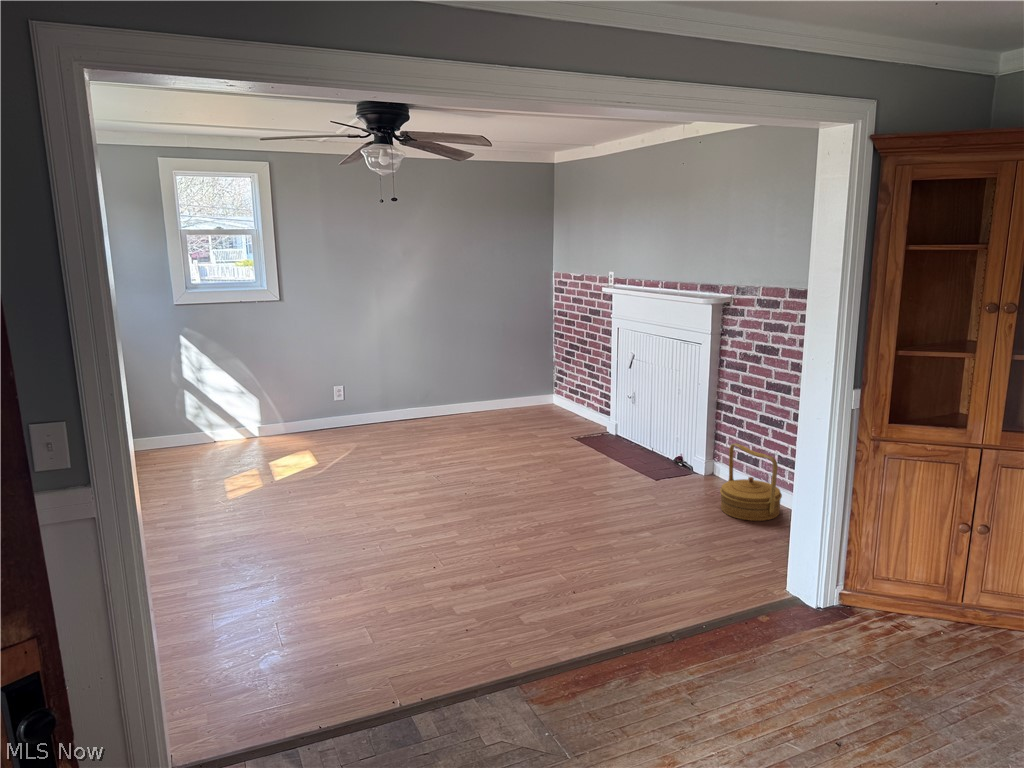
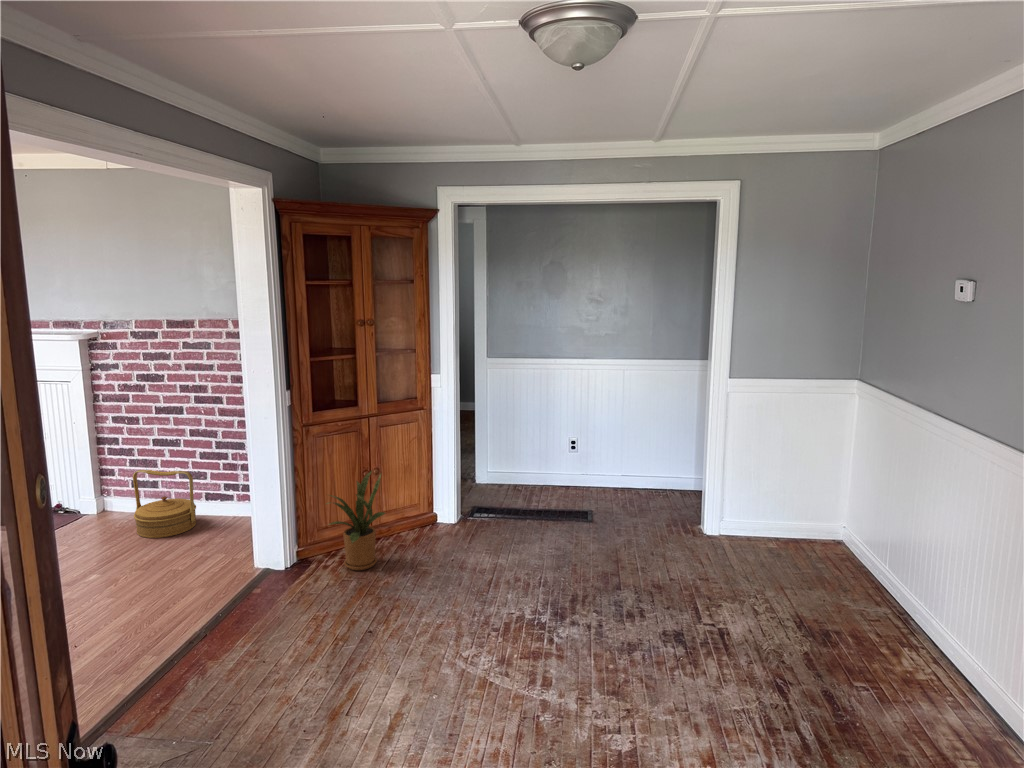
house plant: none [856,525,979,659] -> present [326,471,385,570]

